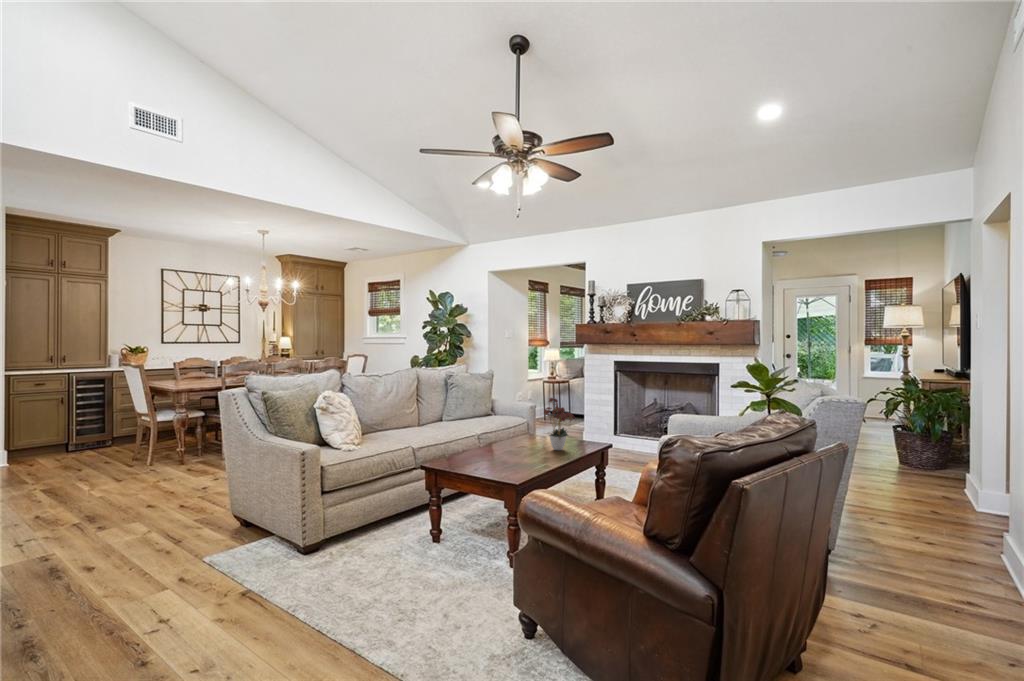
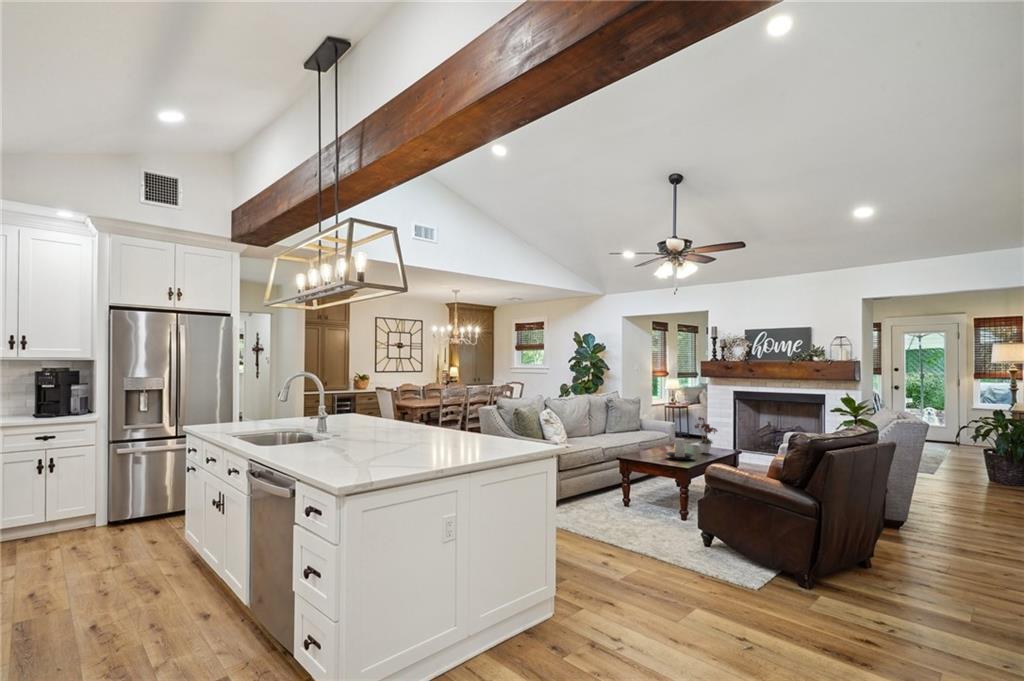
candle holder: none [493,431,536,466] -> present [665,438,694,460]

